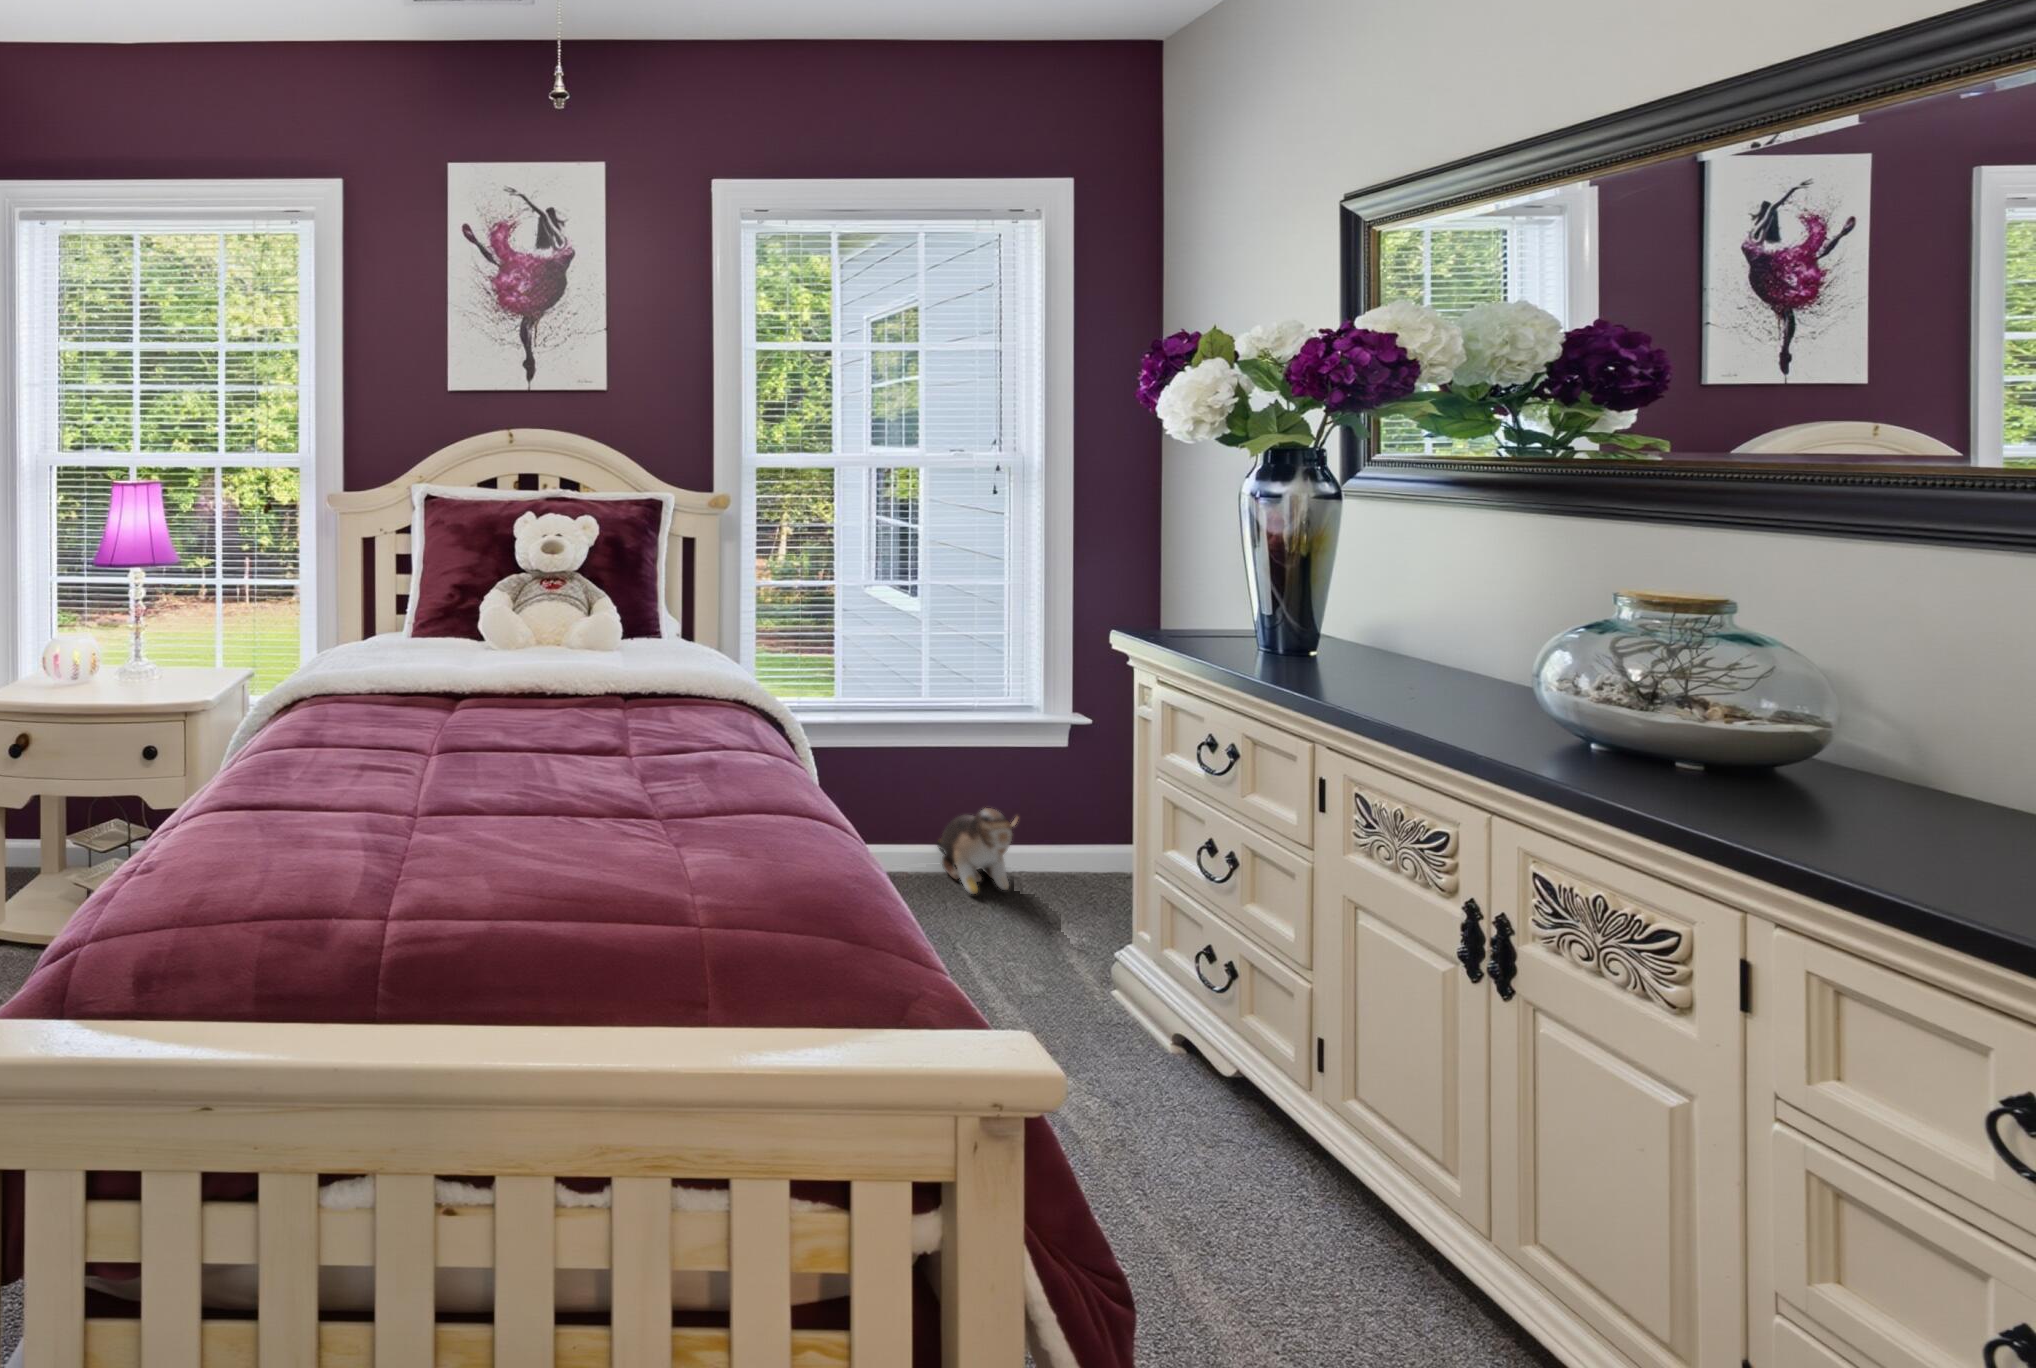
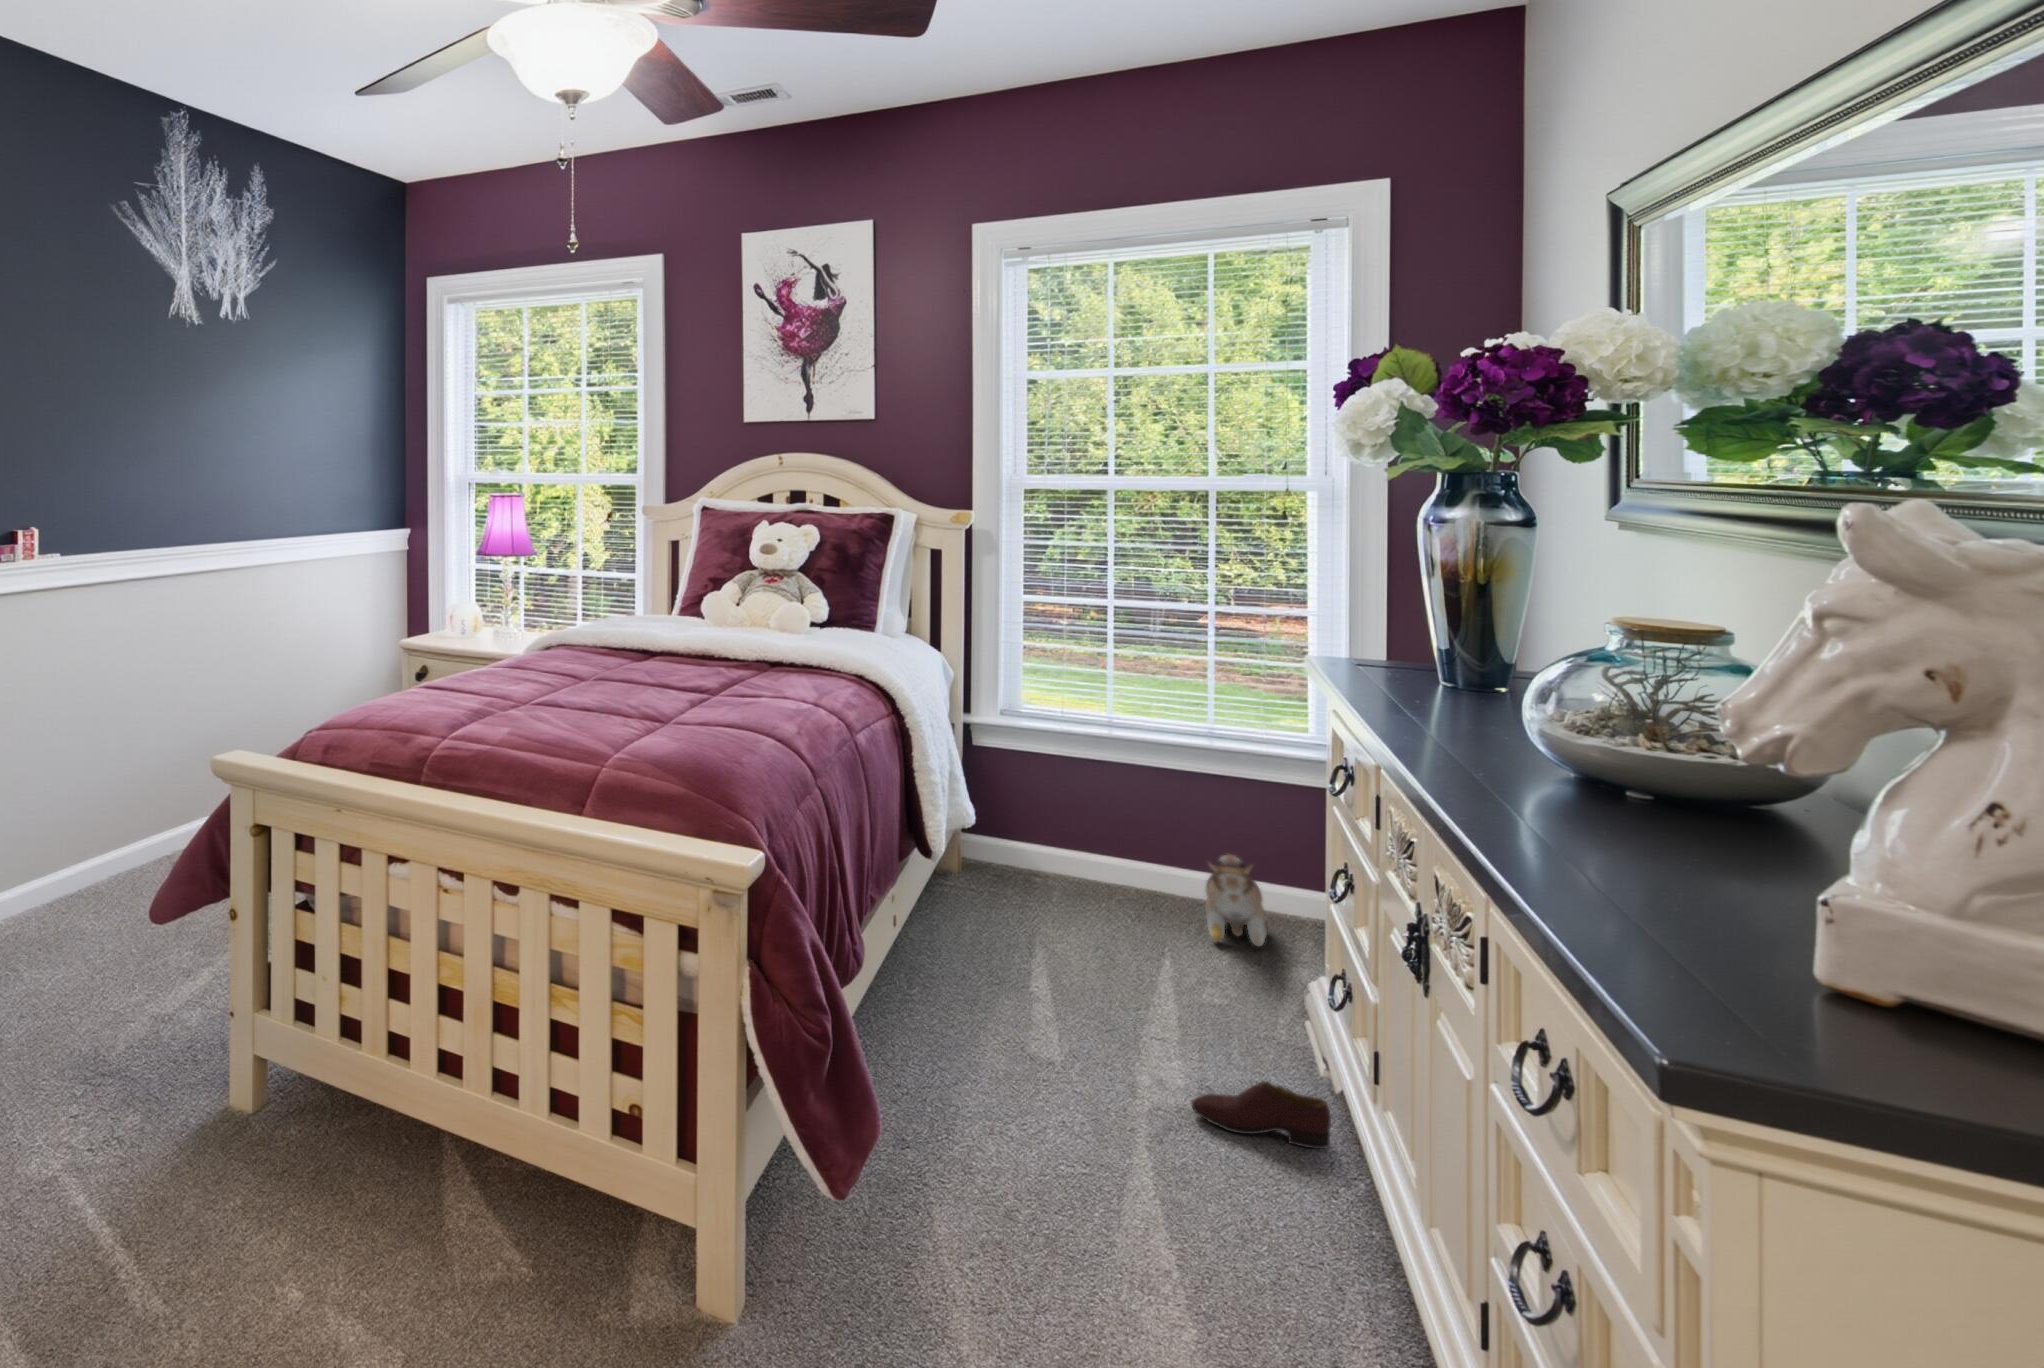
shoe: none [1186,1083,1313,1153] -> present [1192,1081,1331,1149]

